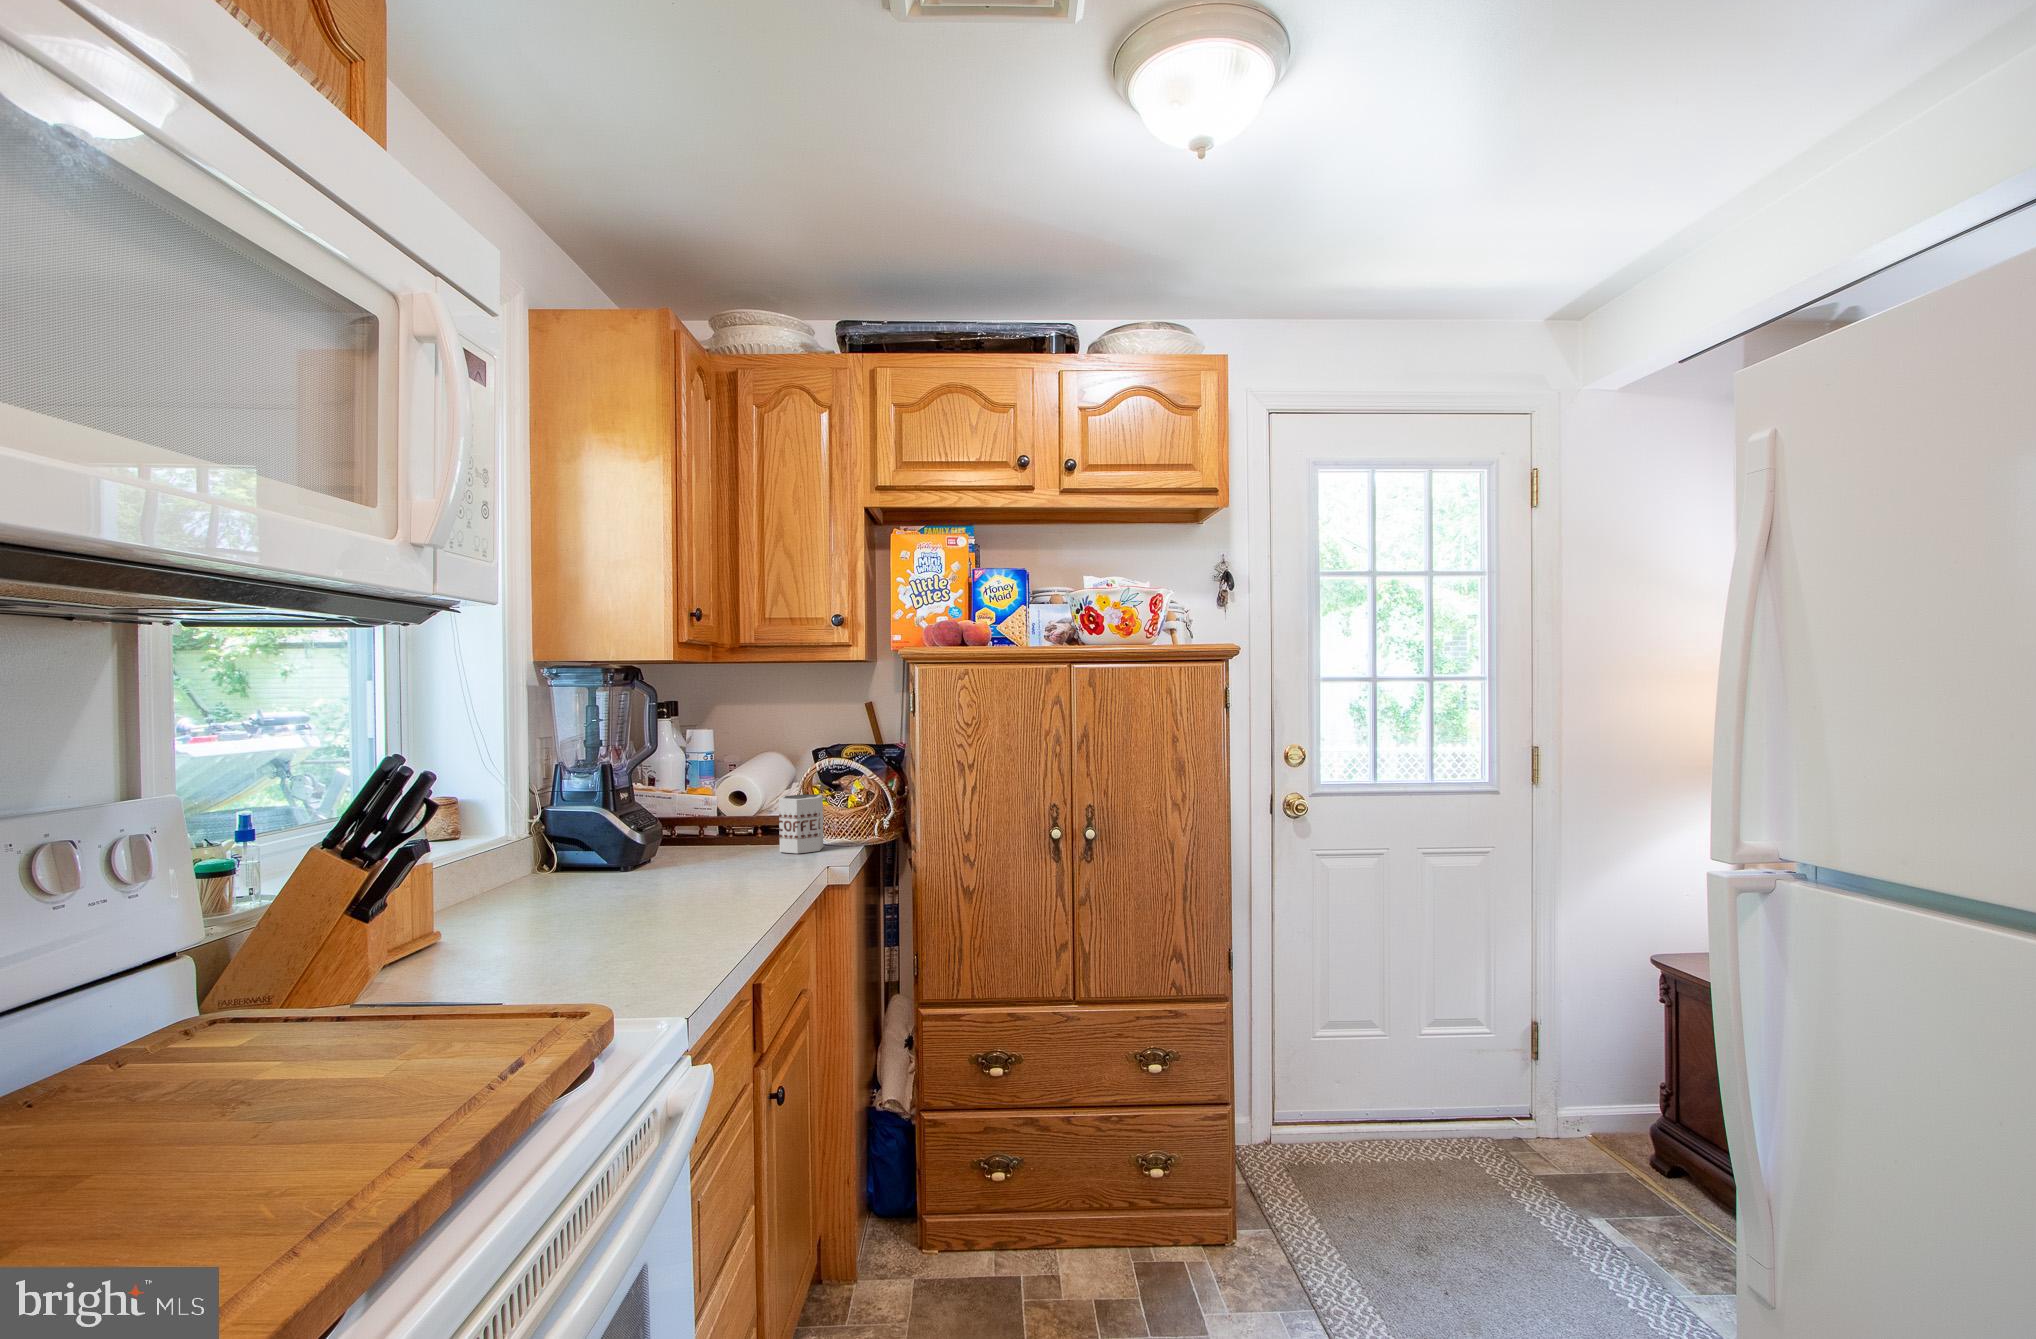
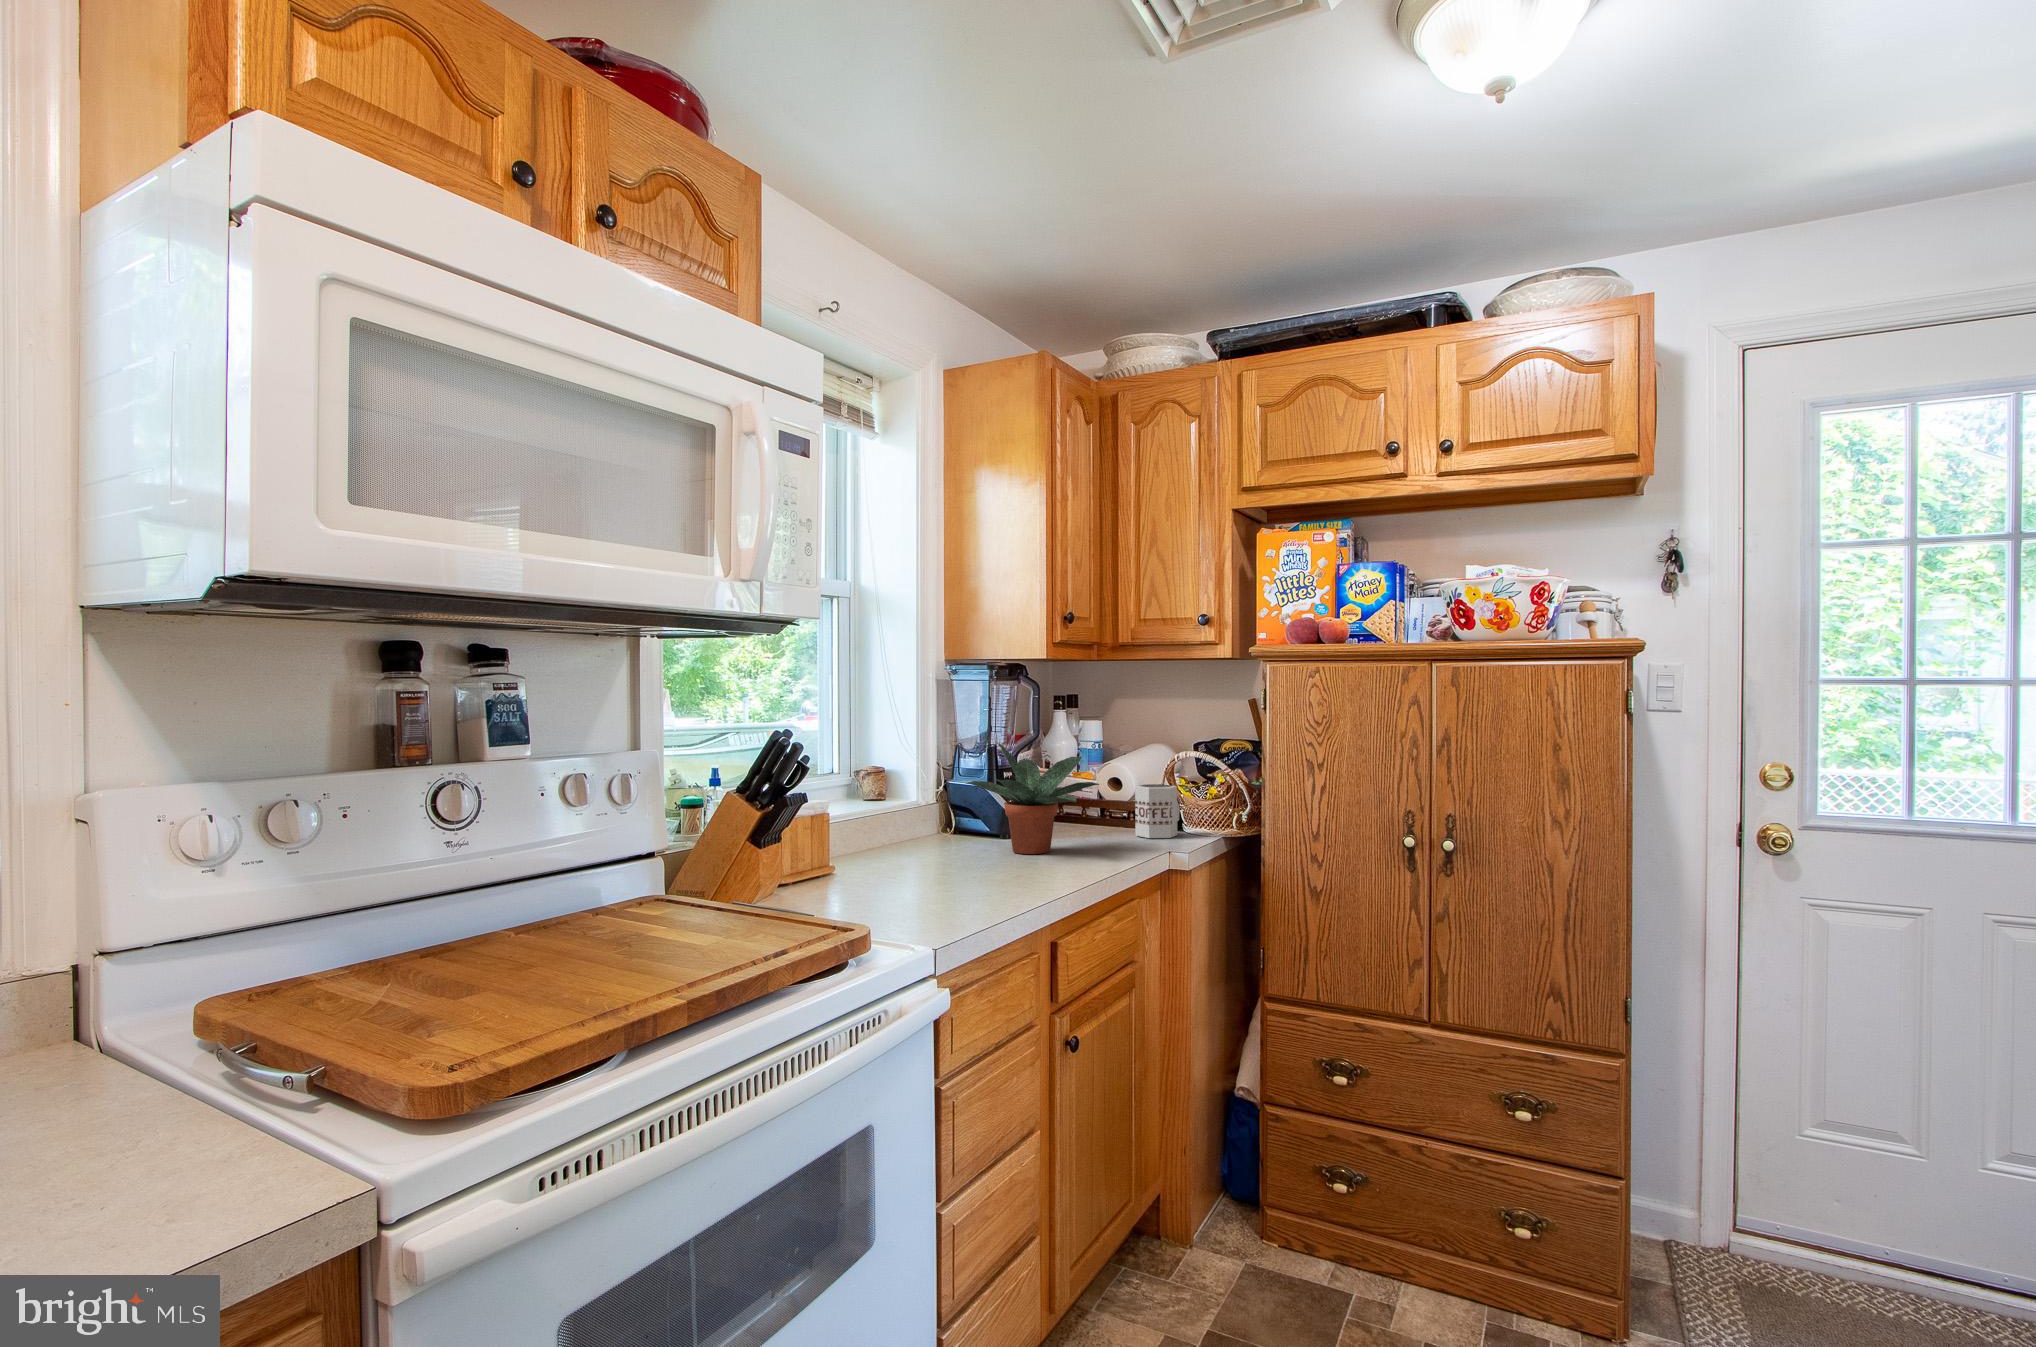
potted plant: none [588,759,757,887] -> present [966,744,1099,854]

